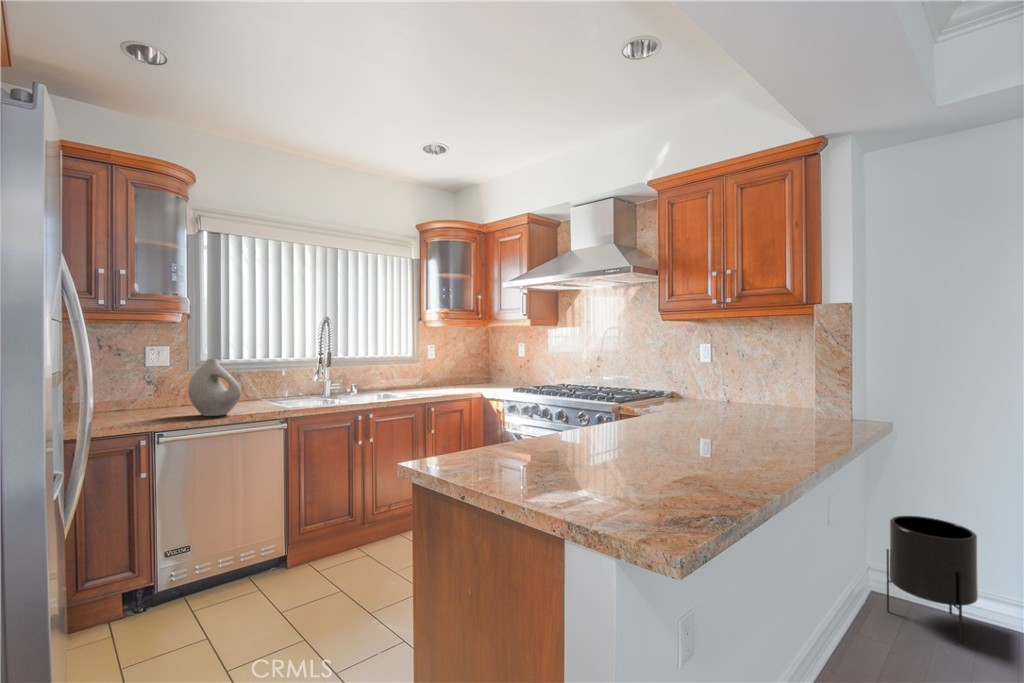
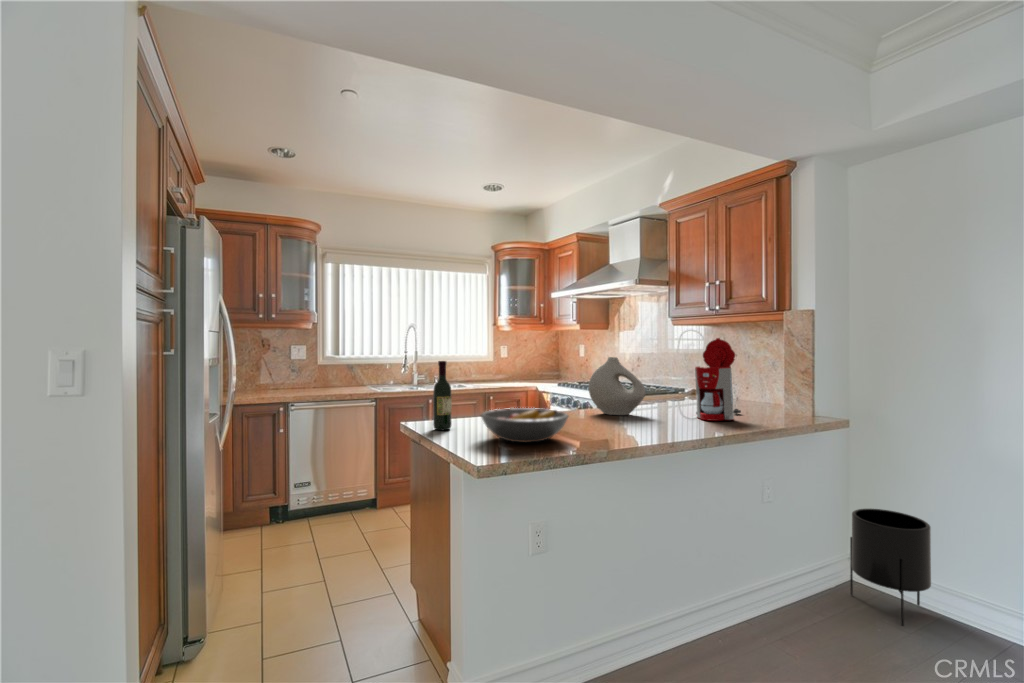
coffee maker: none [737,335,802,433] -> present [695,338,741,421]
vase: present [188,358,242,416] -> present [589,357,645,415]
wine bottle: none [469,369,497,474] -> present [433,361,452,430]
fruit bowl: none [567,434,704,490] -> present [481,408,568,443]

